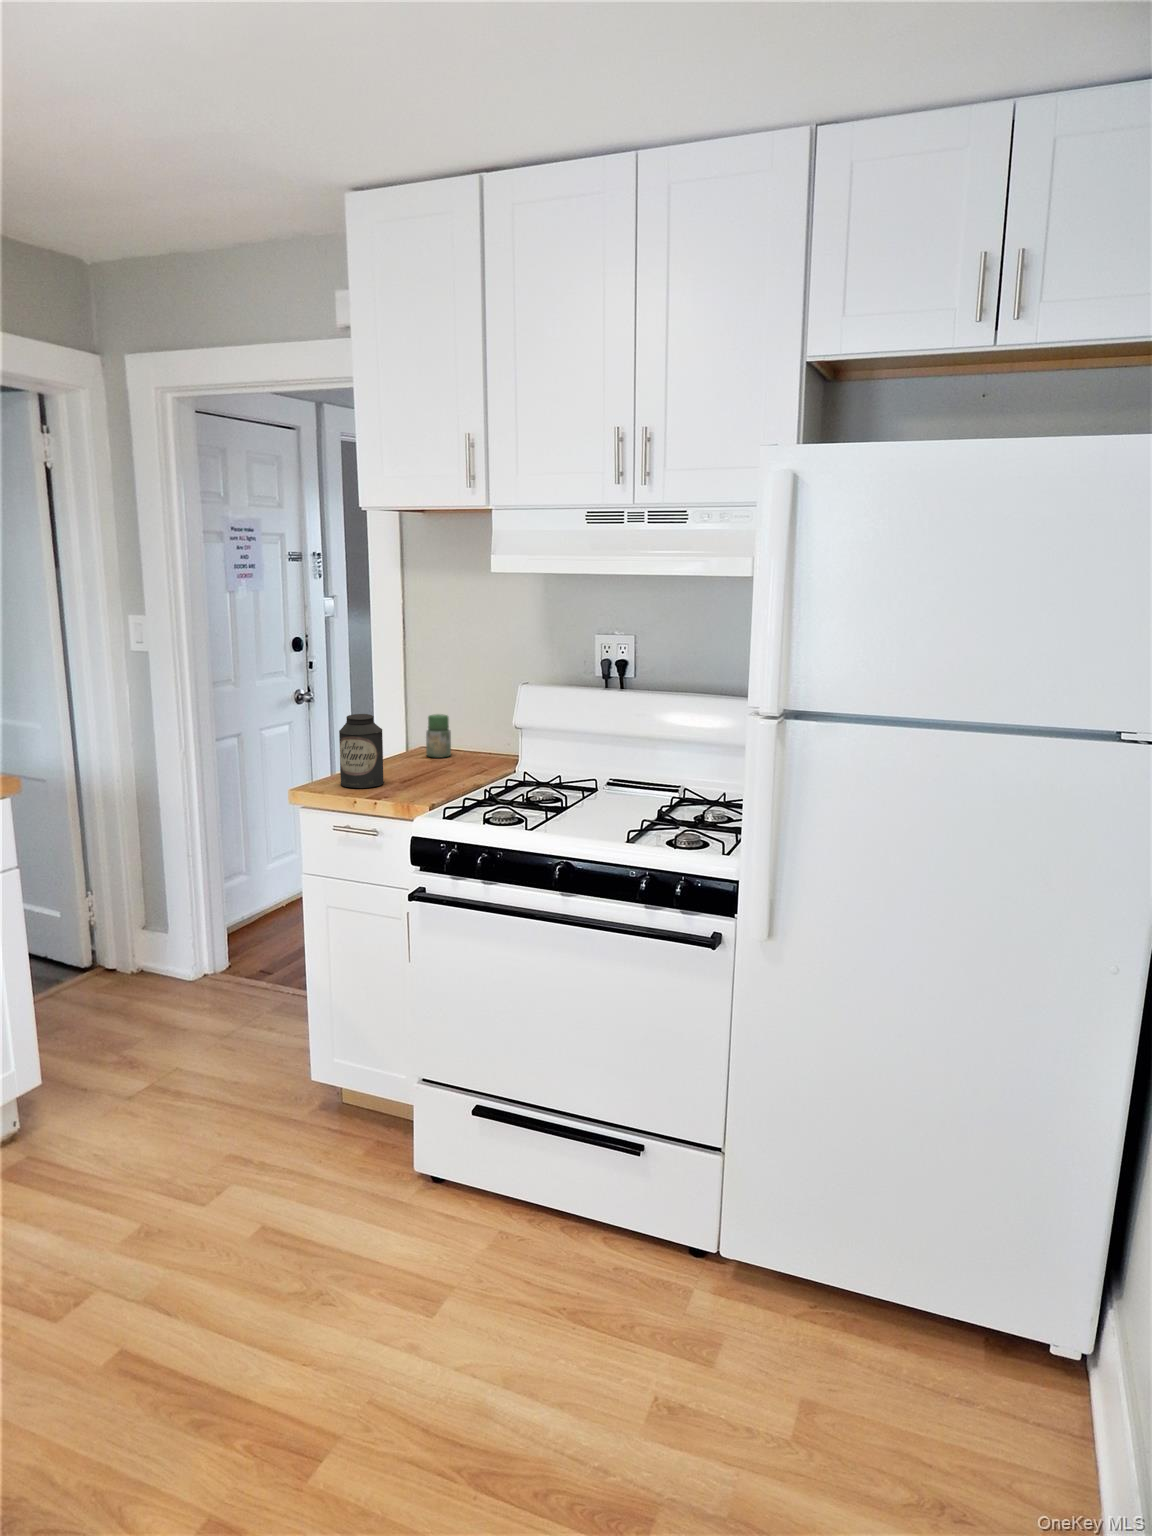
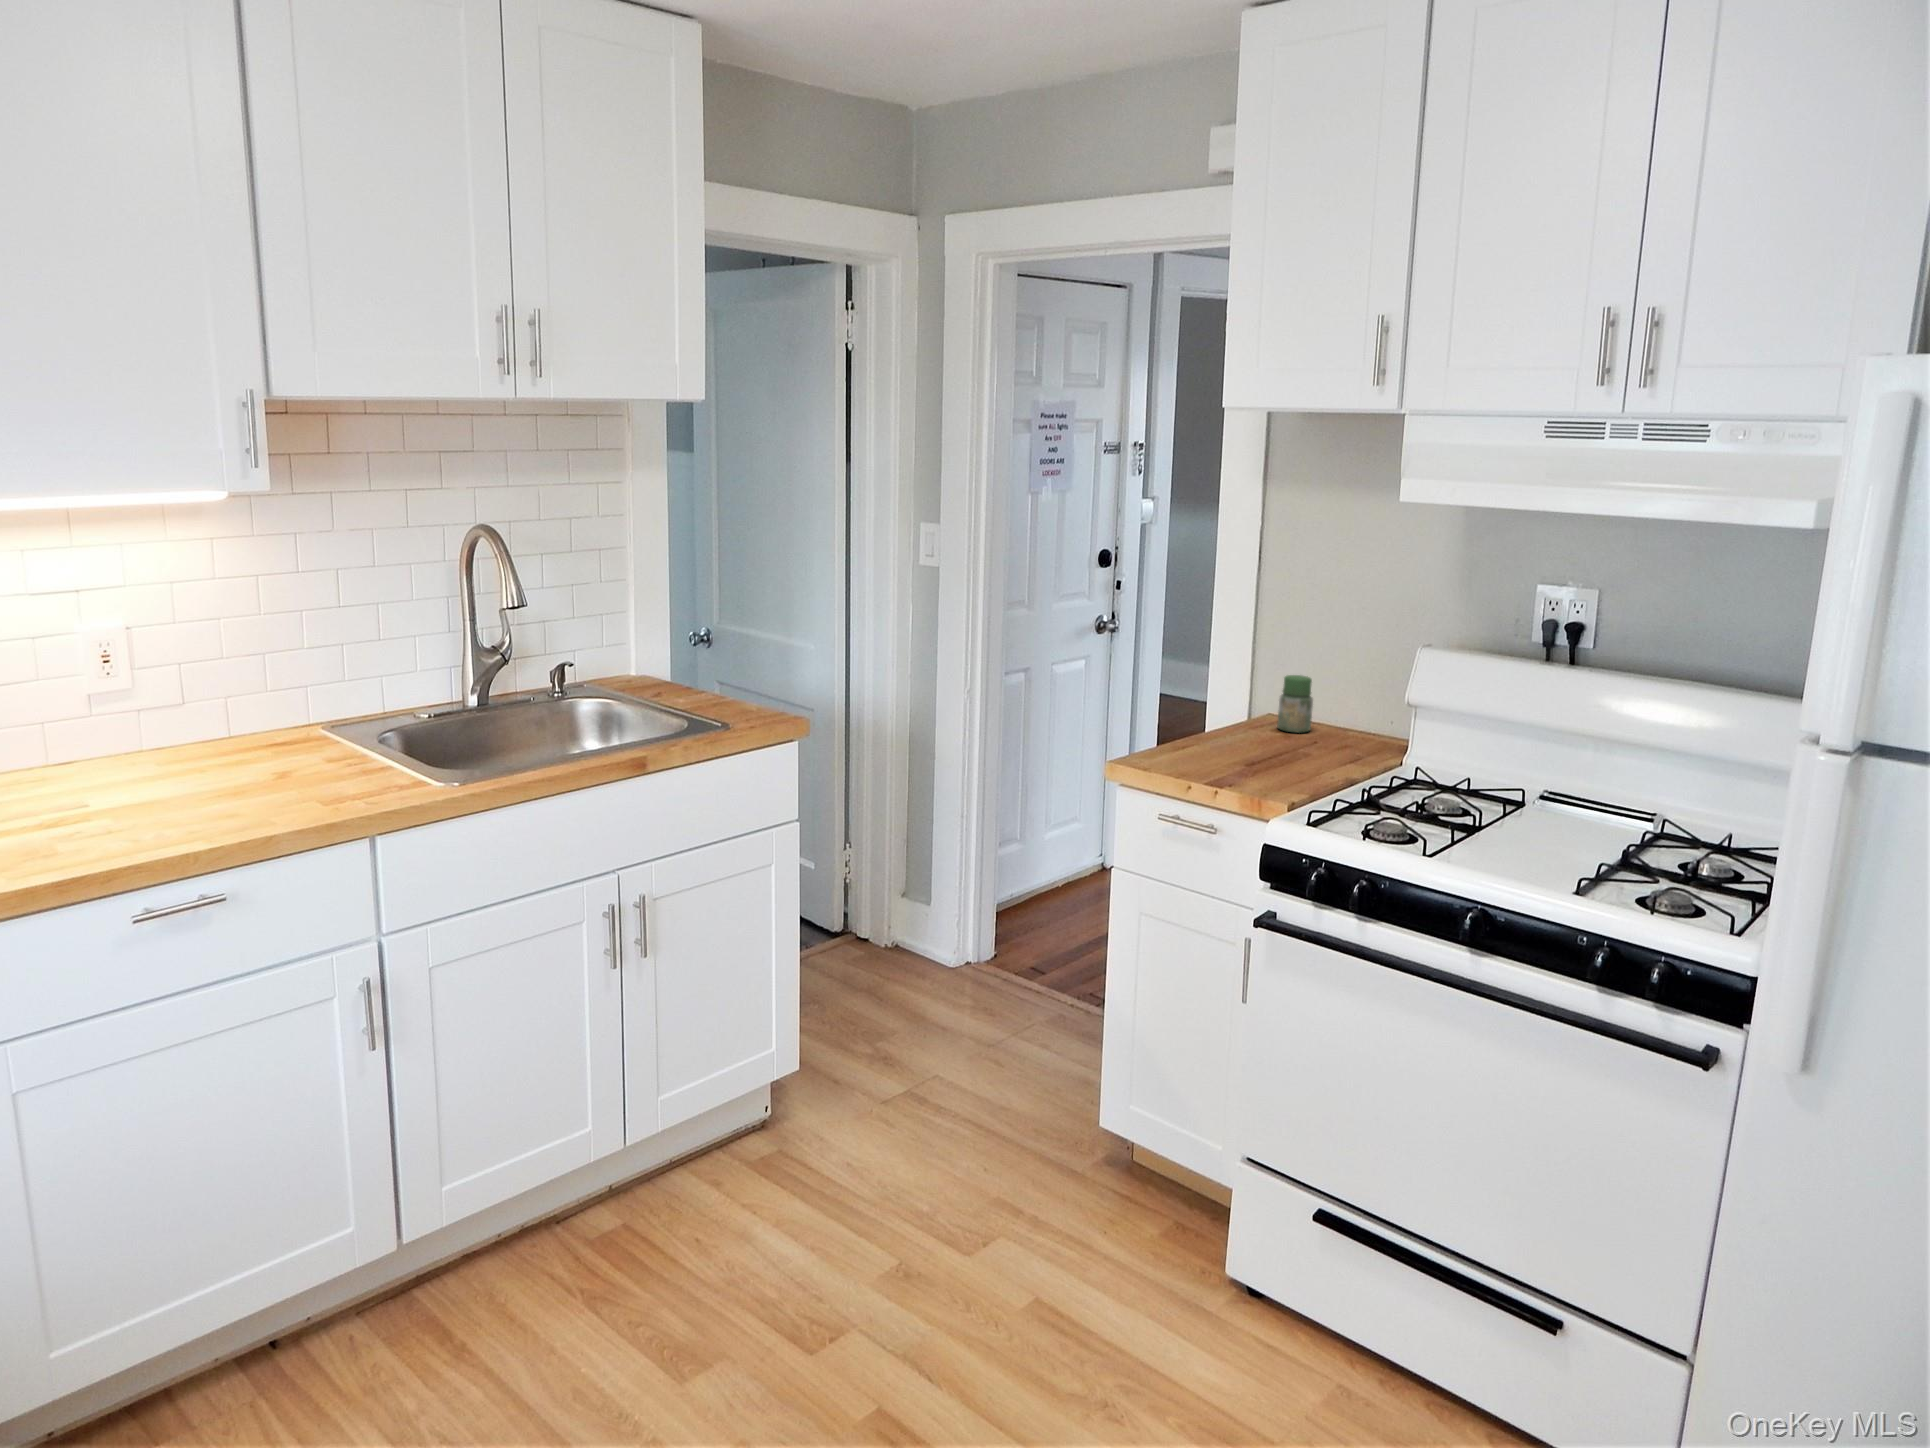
canister: present [339,714,384,788] -> none [1169,673,1229,768]

